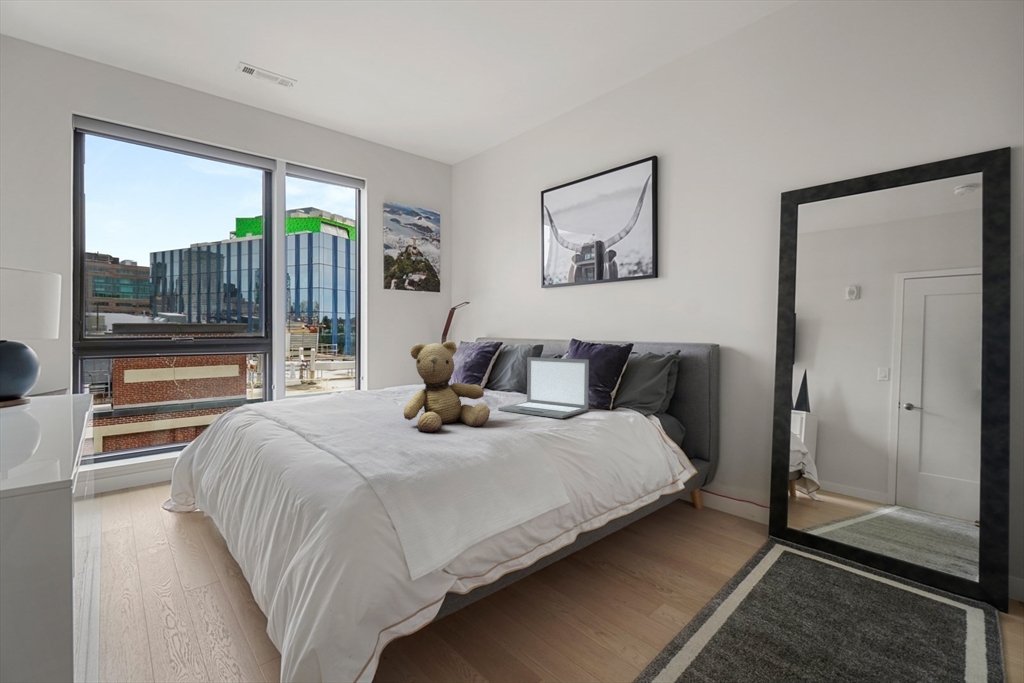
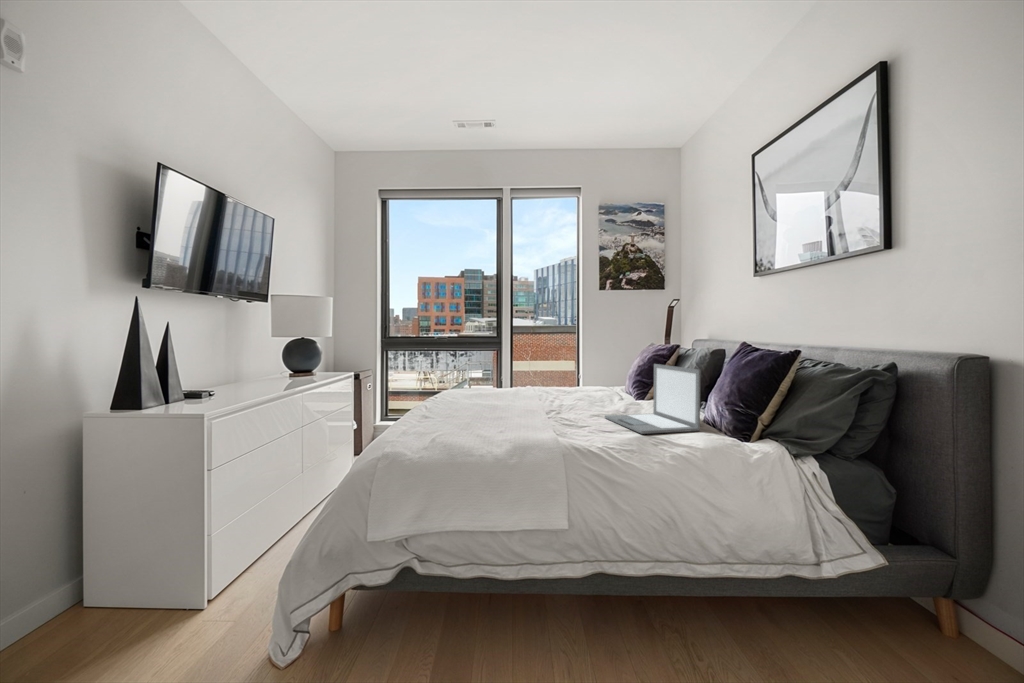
teddy bear: present [404,340,490,432] -> none [490,345,563,430]

